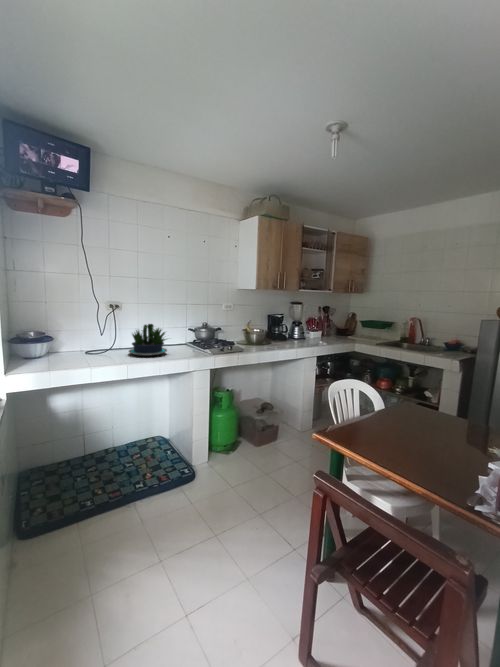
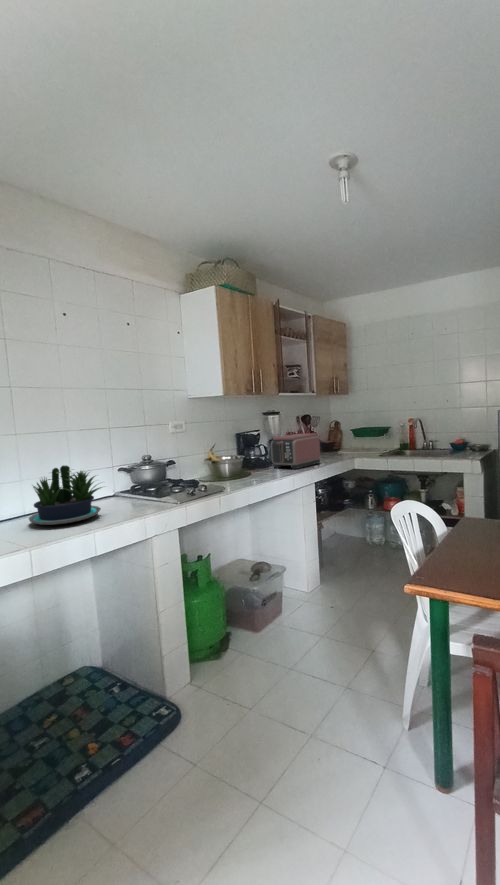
toaster: none [290,319,326,343] -> present [271,433,320,469]

